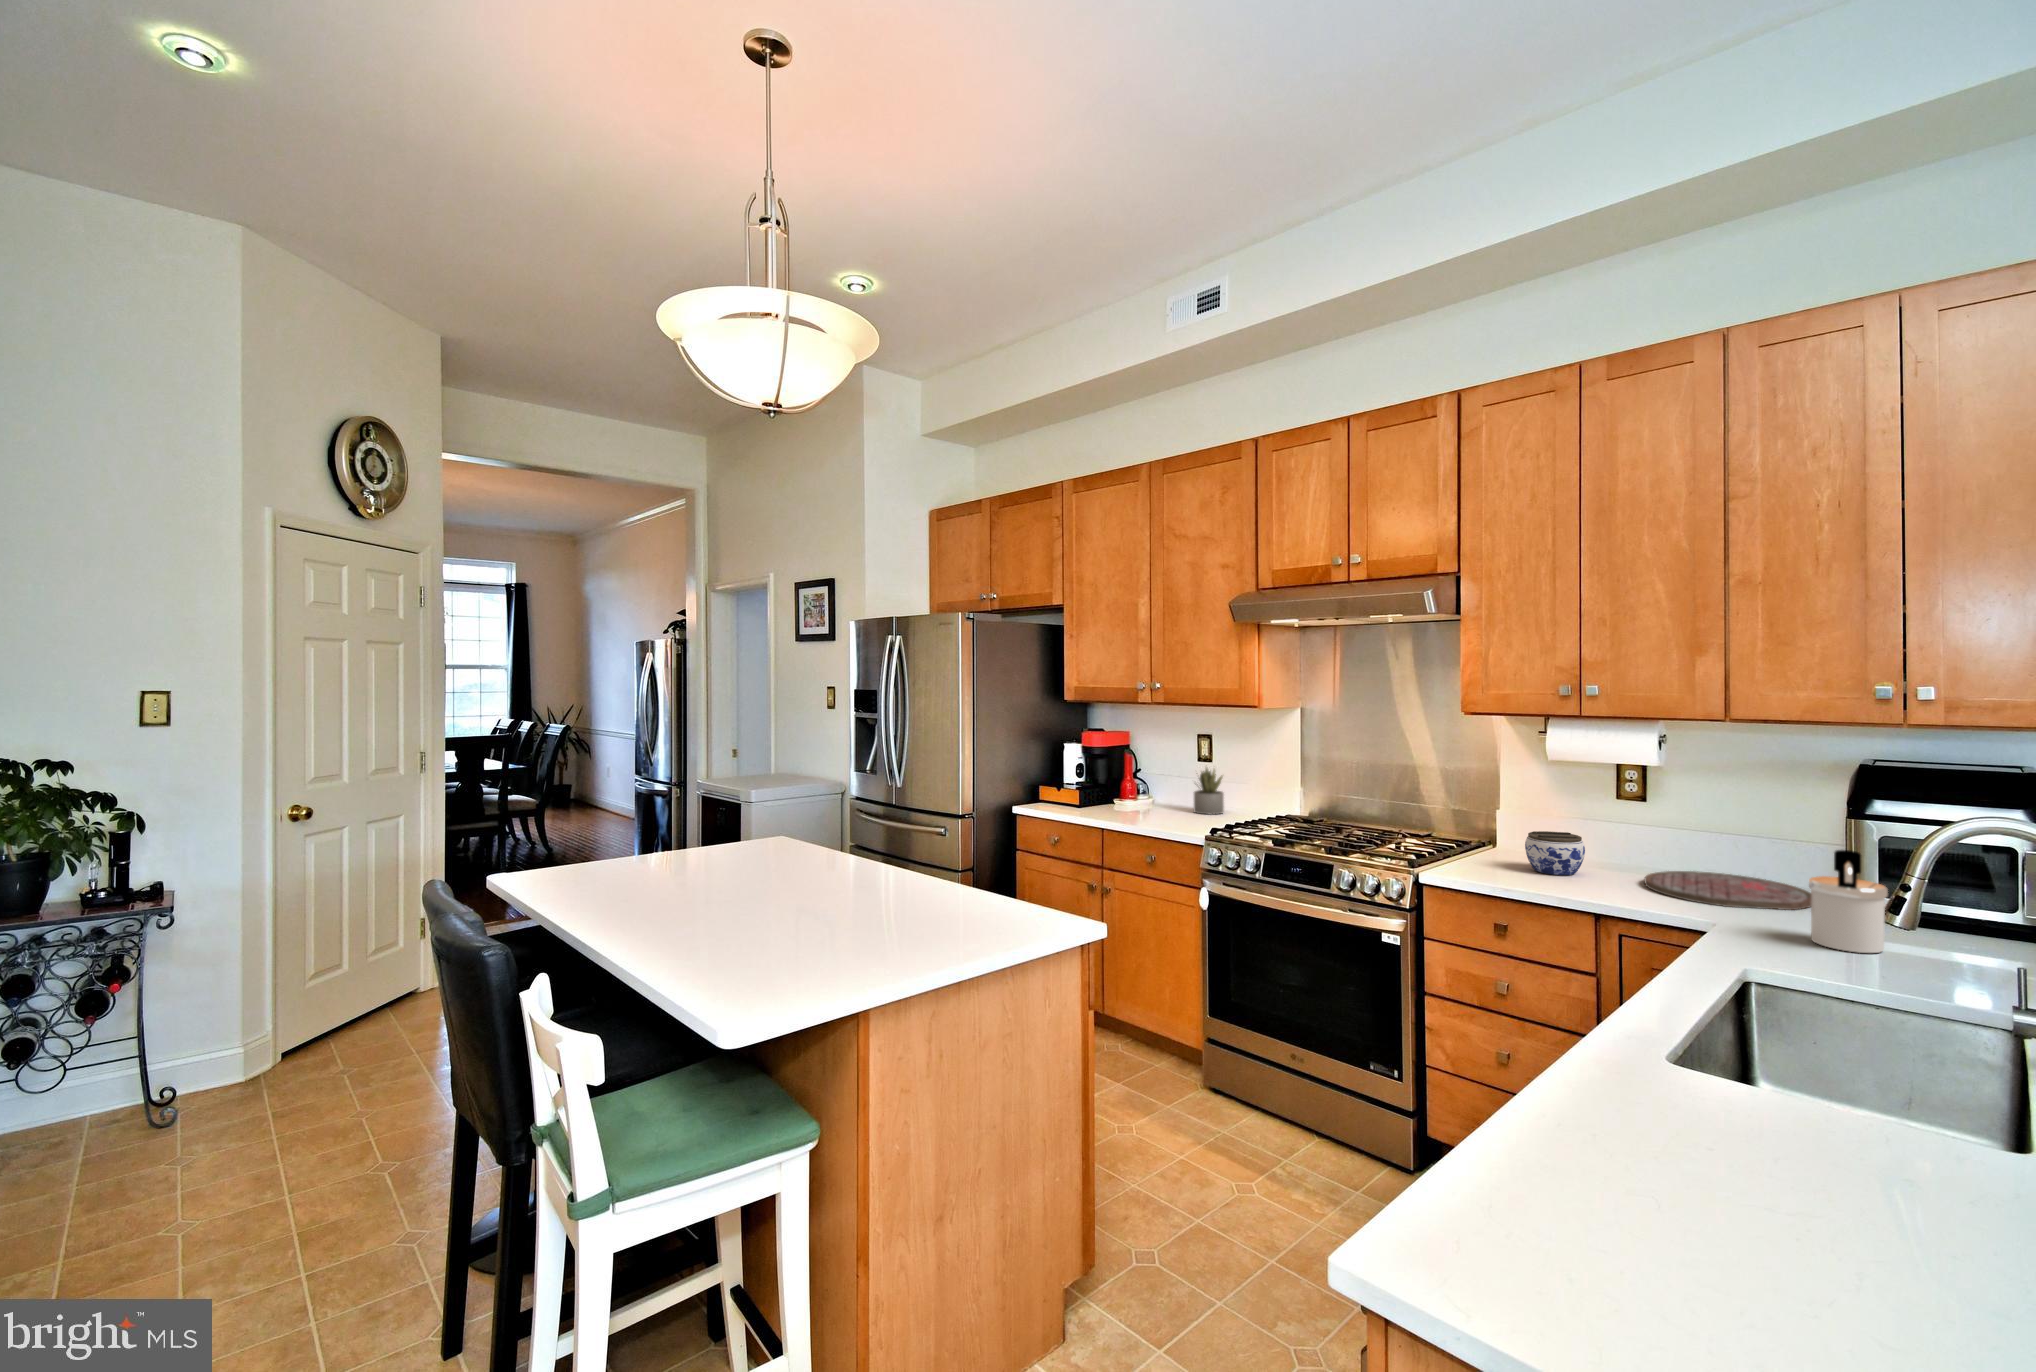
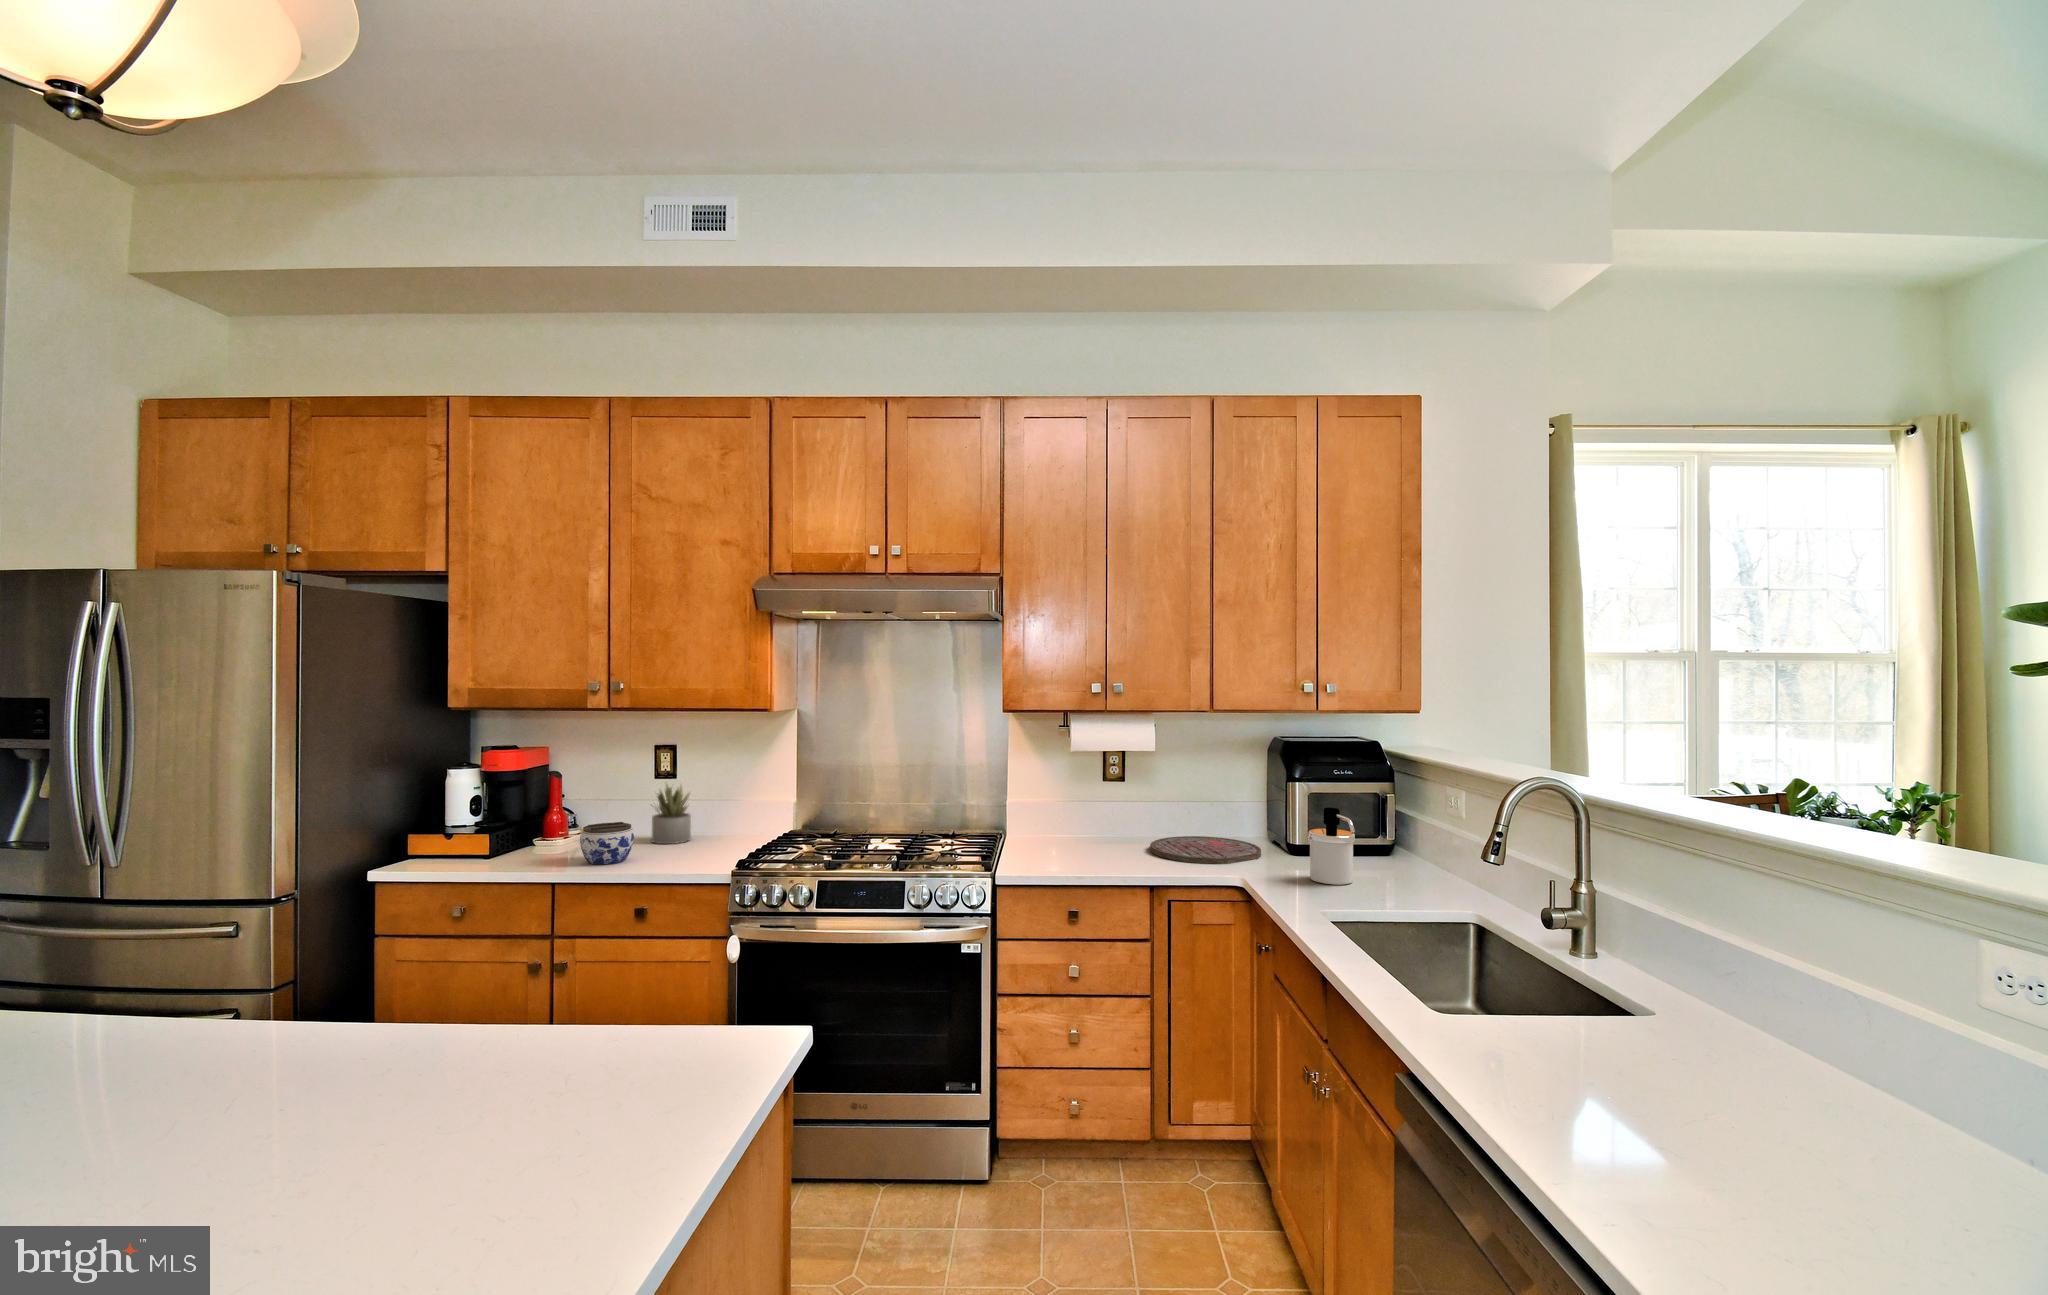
jar: present [1525,831,1585,875] -> present [580,822,634,865]

